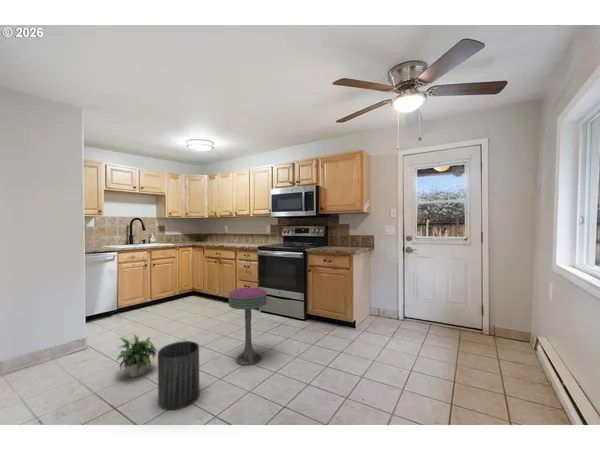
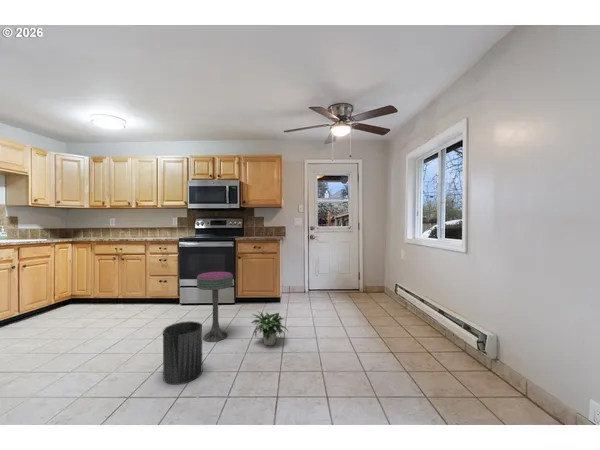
potted plant: present [117,335,157,377] -> present [252,313,288,345]

